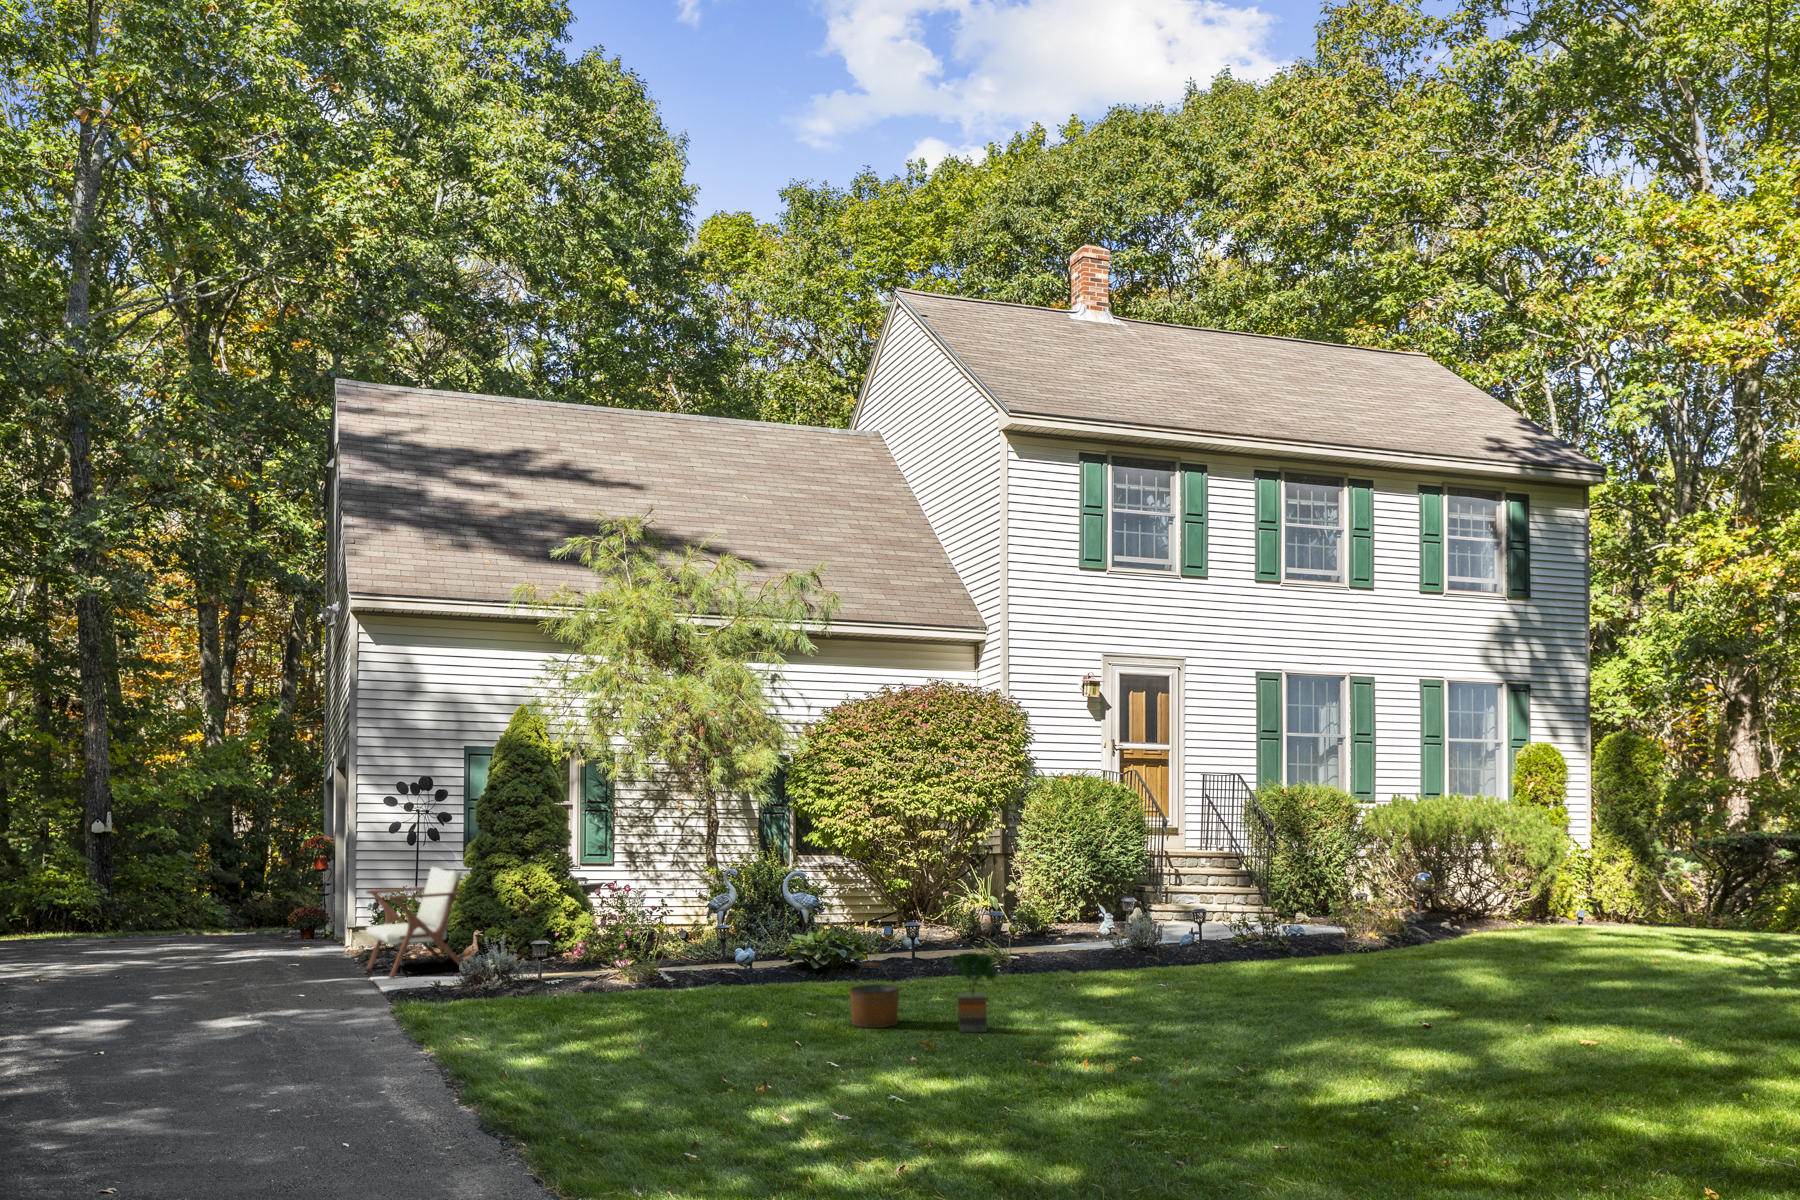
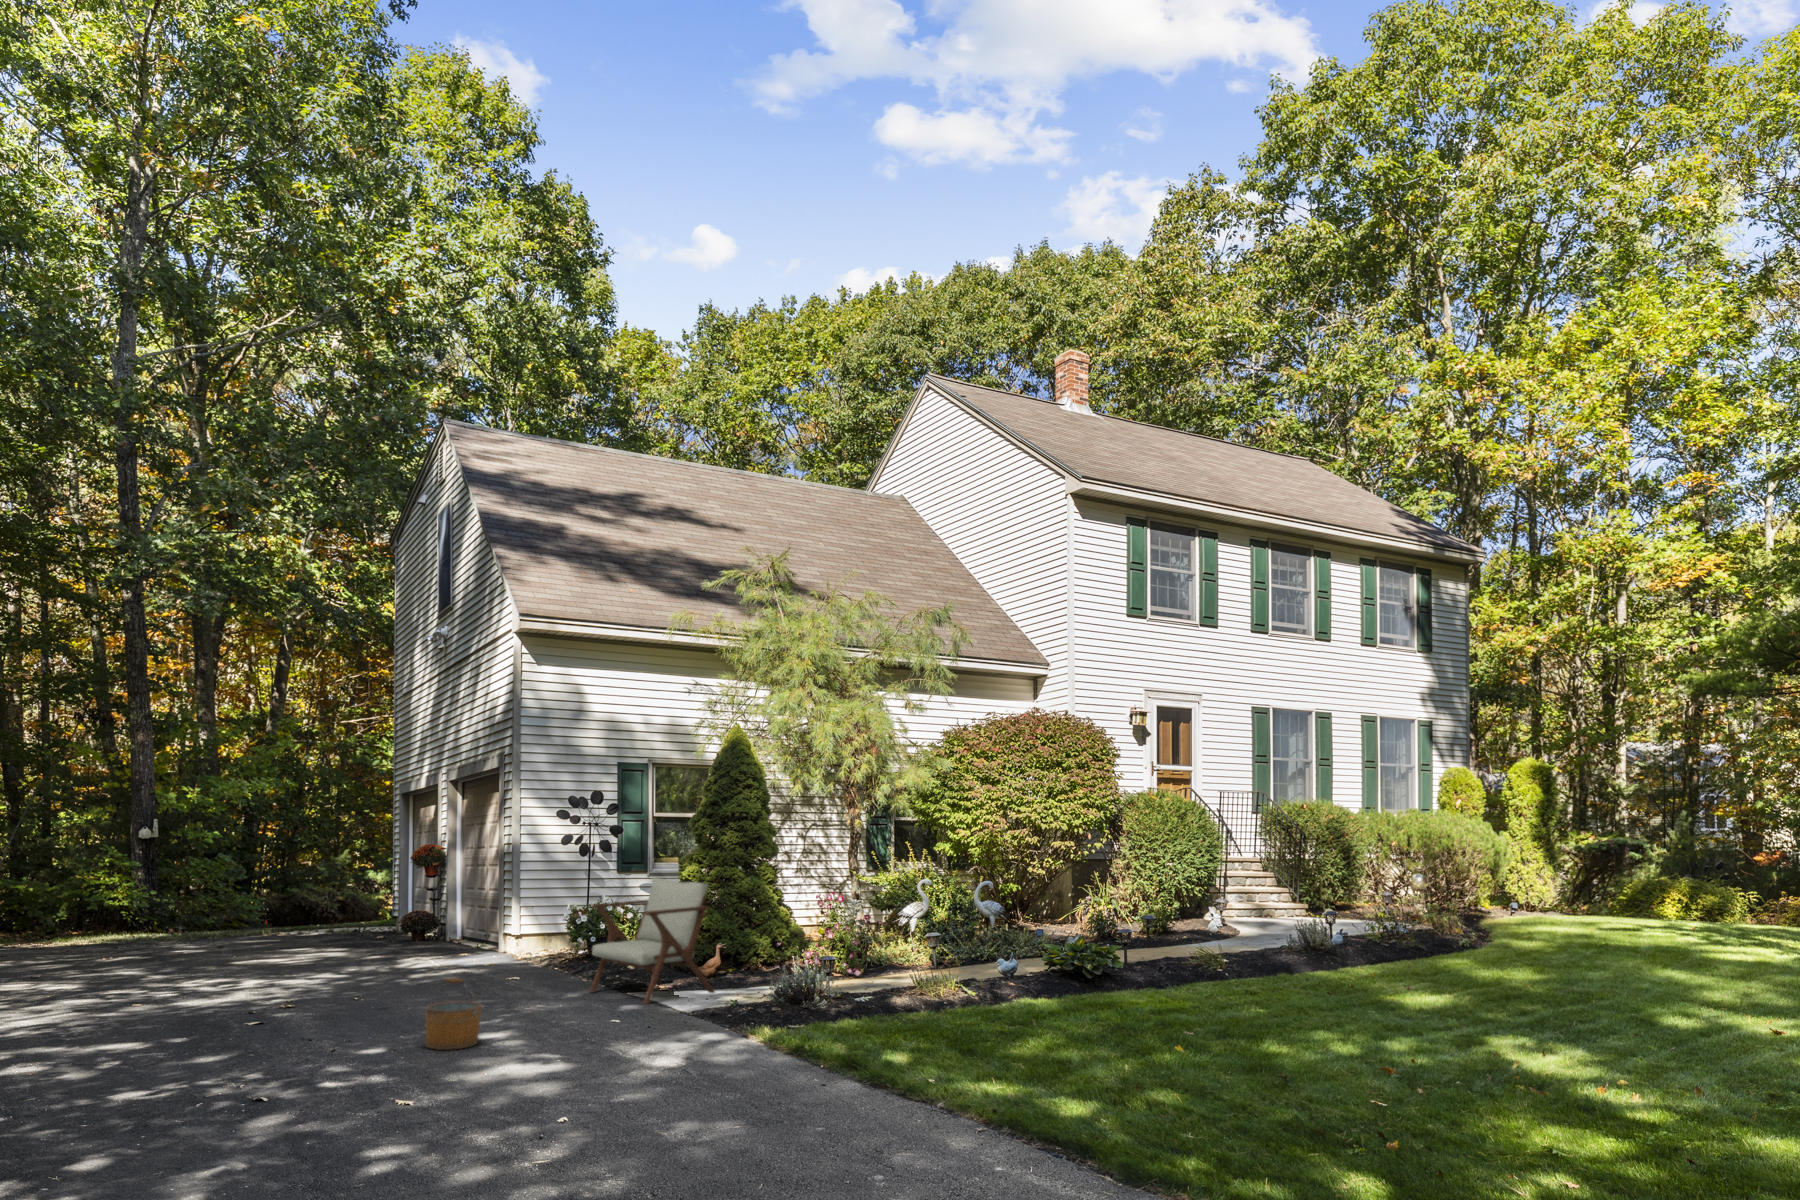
potted tree: present [949,952,998,1032] -> none [1399,971,1465,1057]
bucket: present [850,963,899,1028] -> present [425,978,482,1050]

